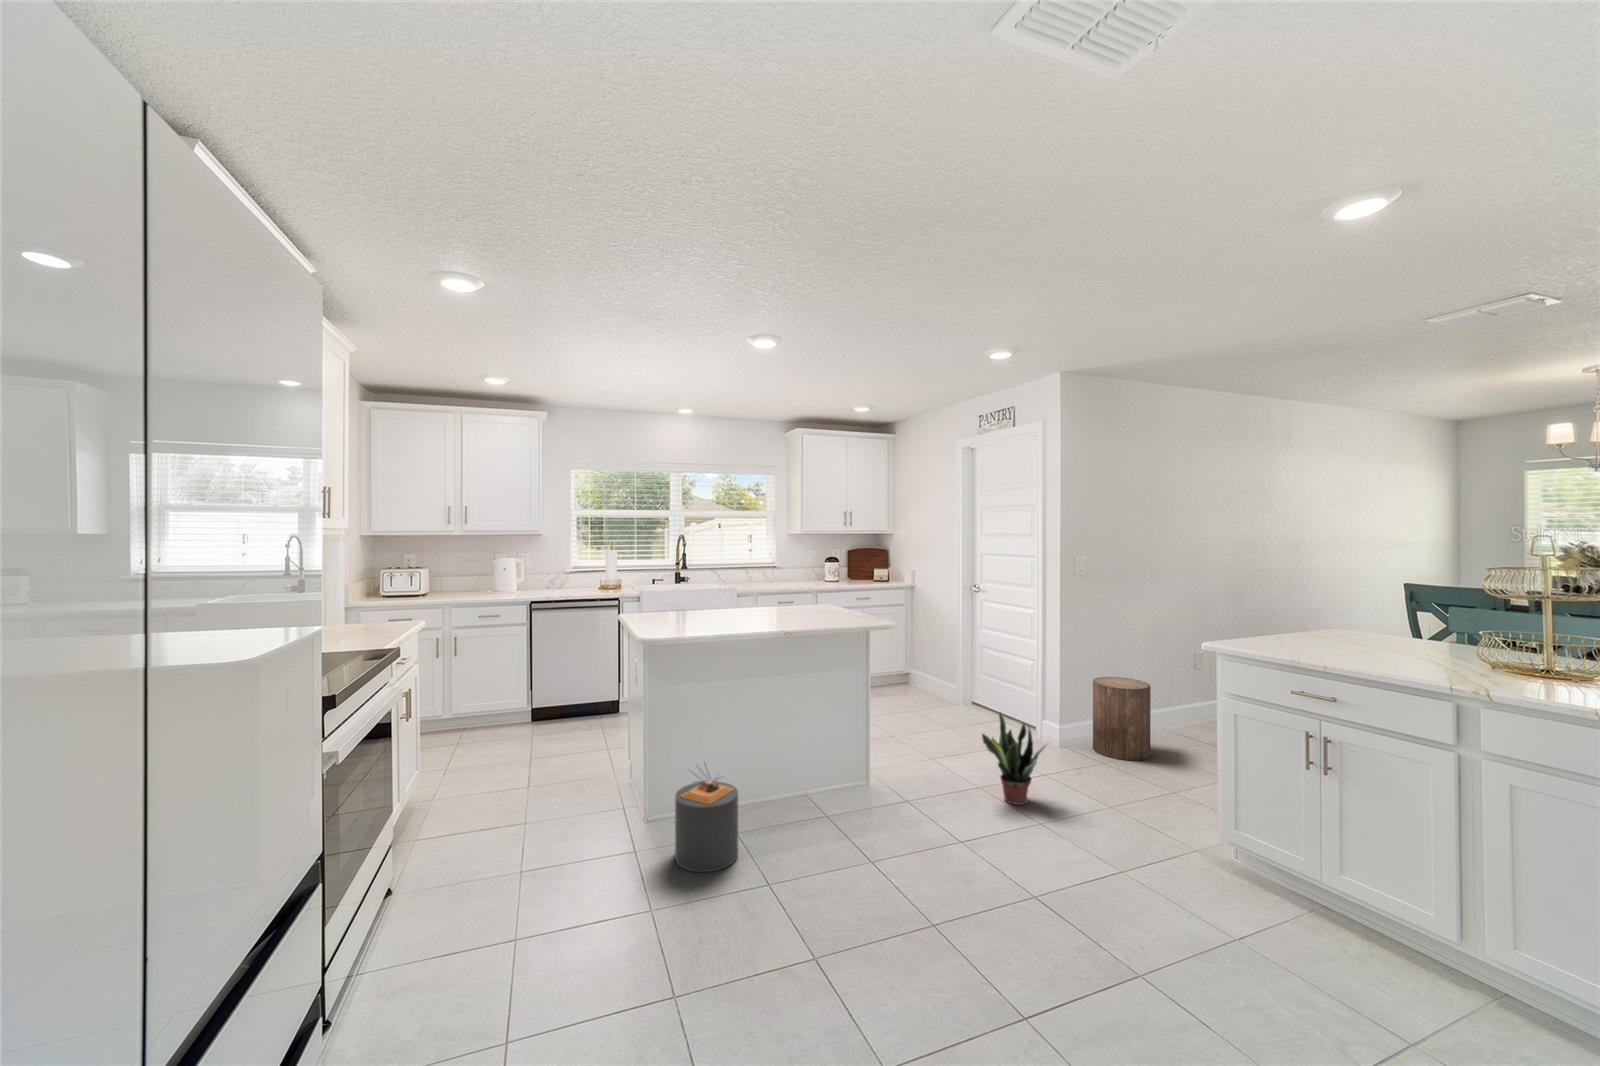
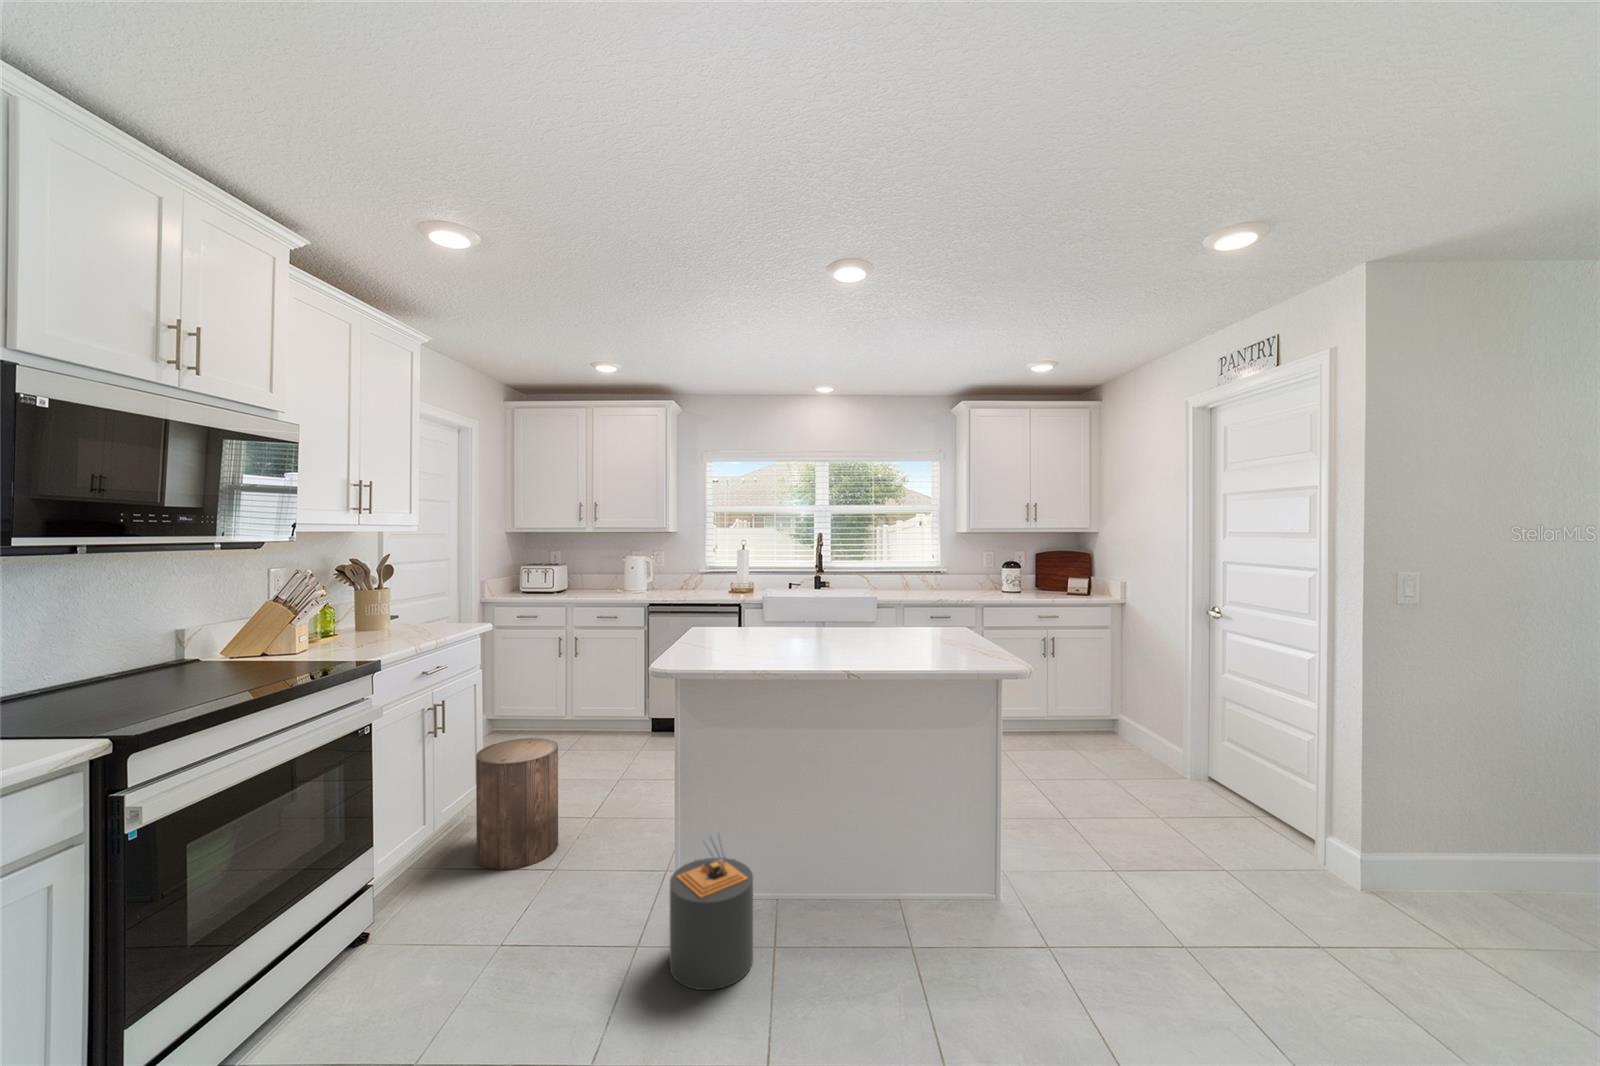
stool: present [1093,677,1151,761] -> present [476,738,558,870]
potted plant: present [982,713,1046,805] -> none [1156,820,1286,983]

